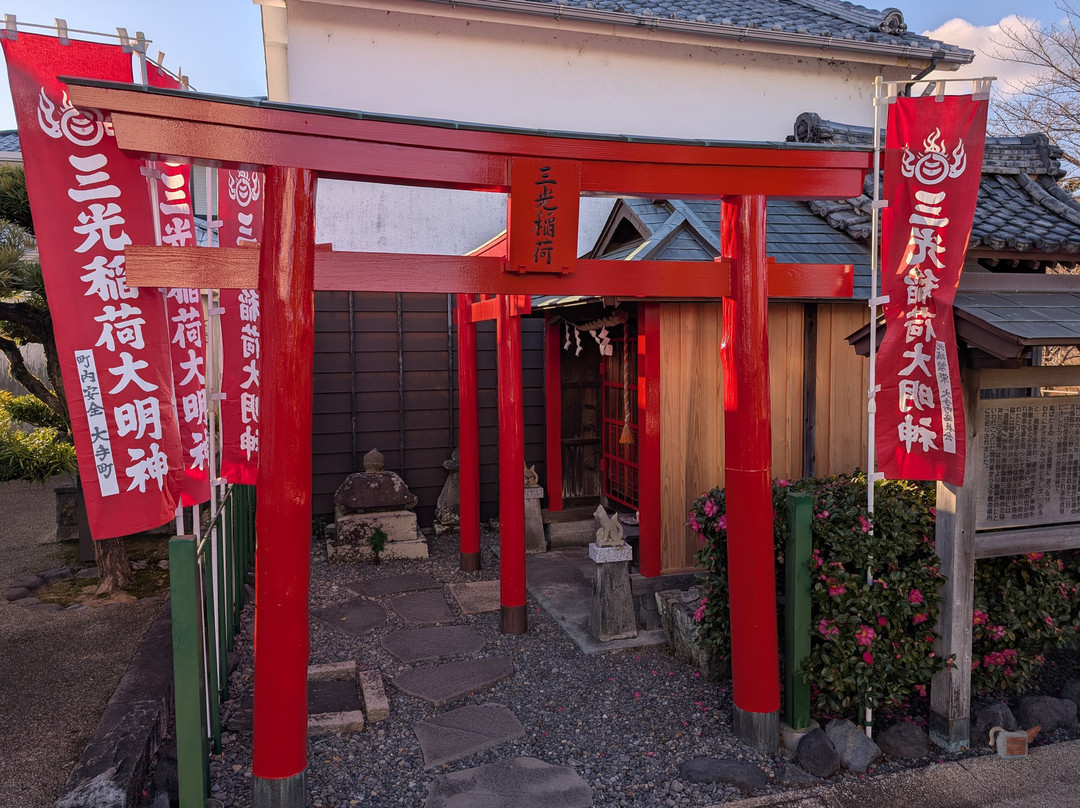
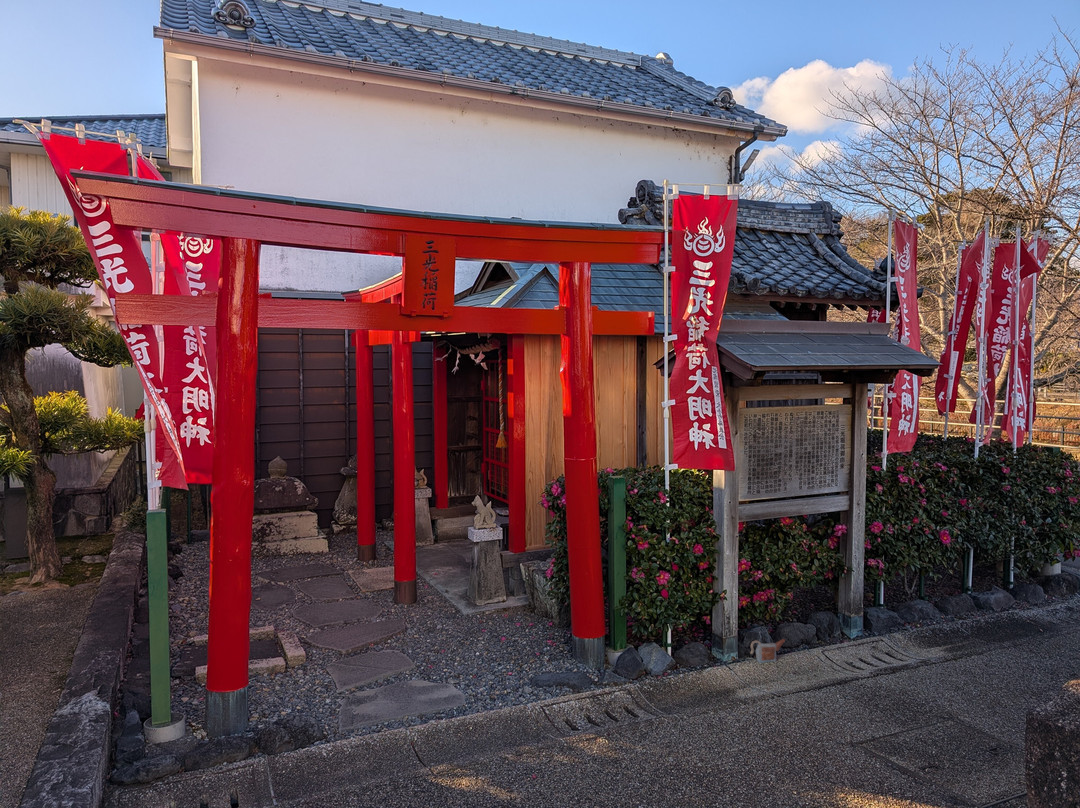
decorative plant: present [366,523,389,565] -> none [268,521,291,558]

